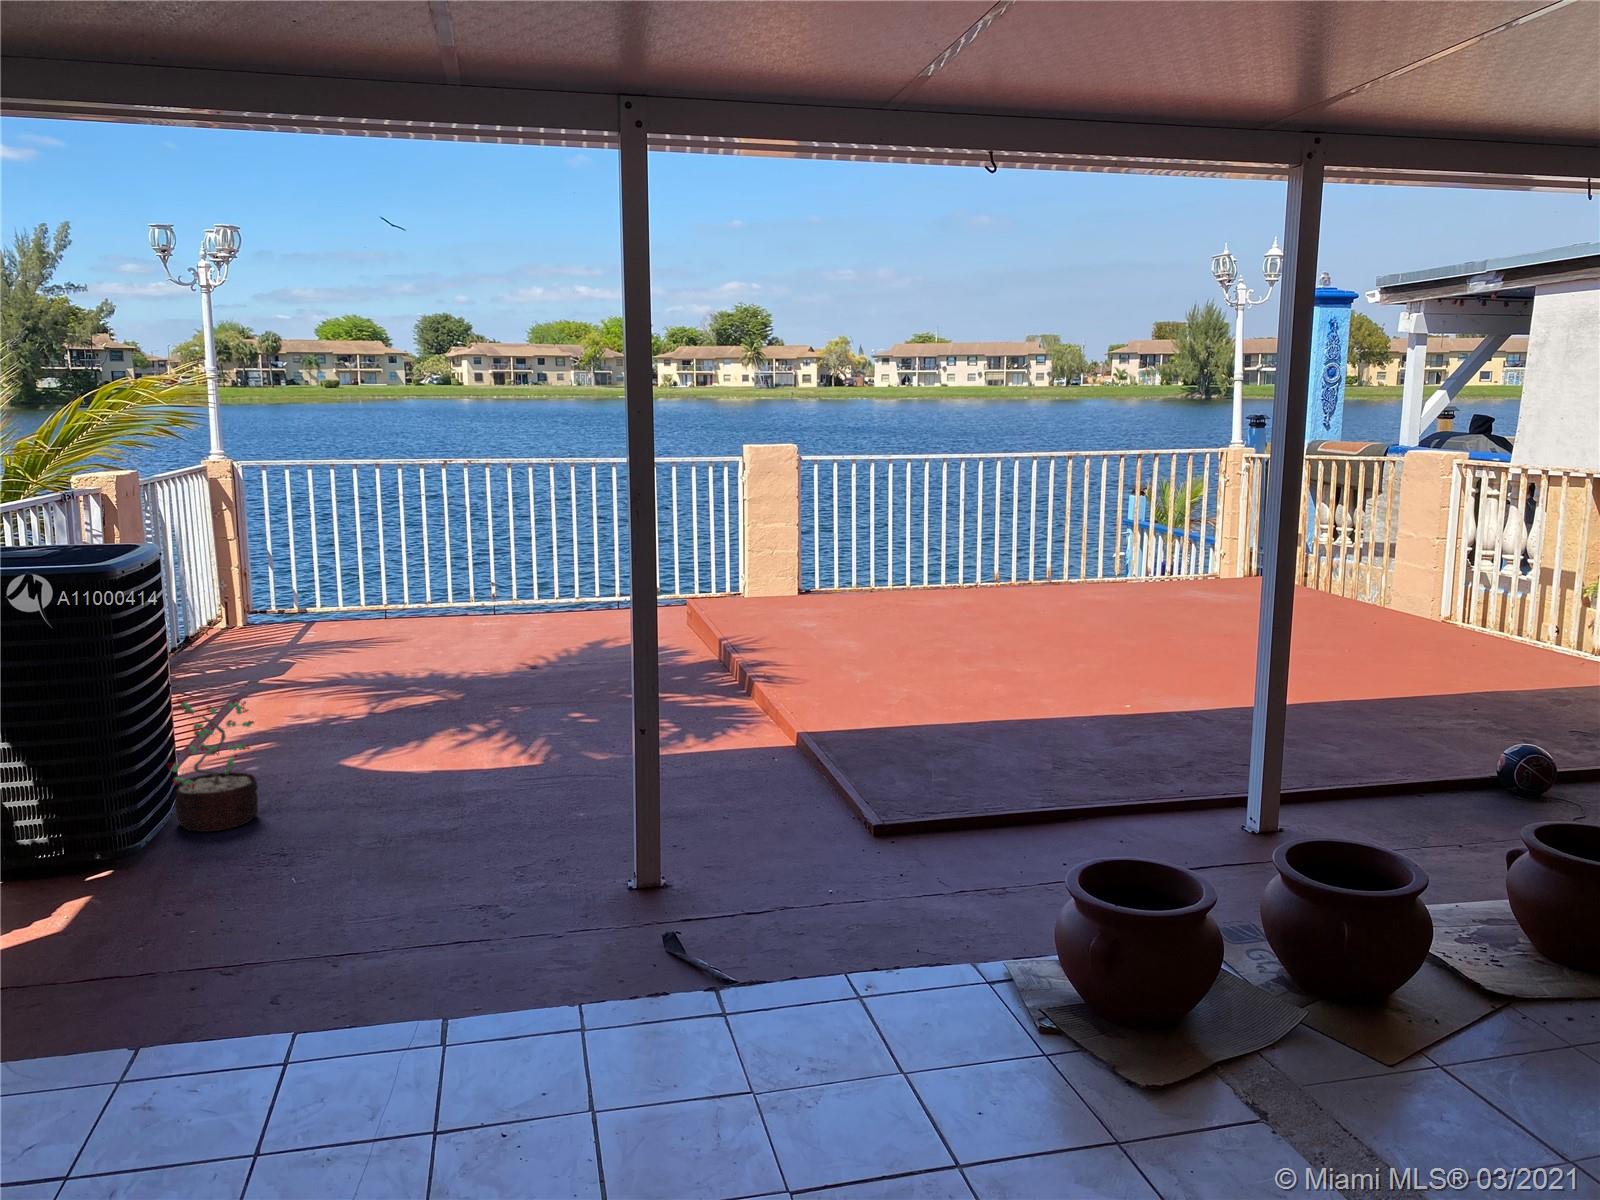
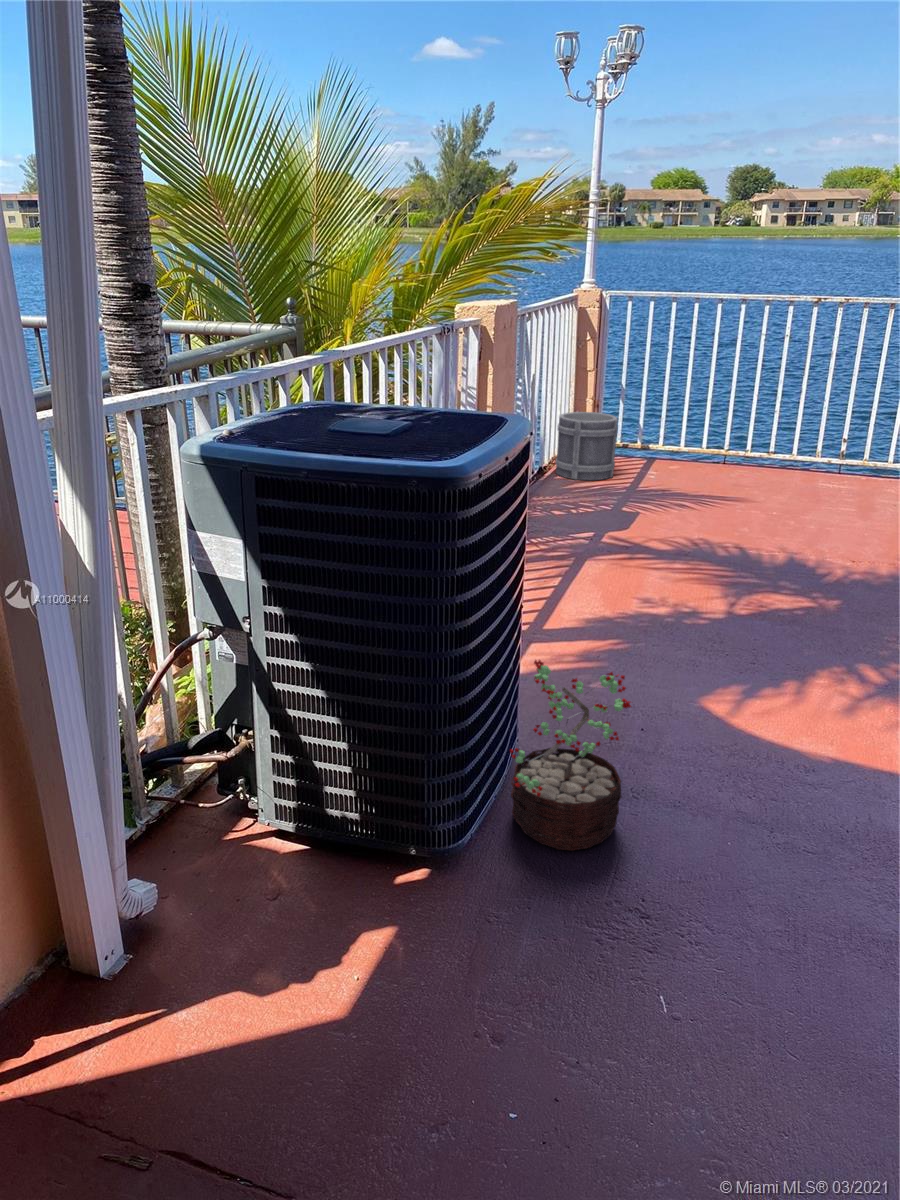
bucket: none [200,580,269,646] -> present [555,412,618,480]

